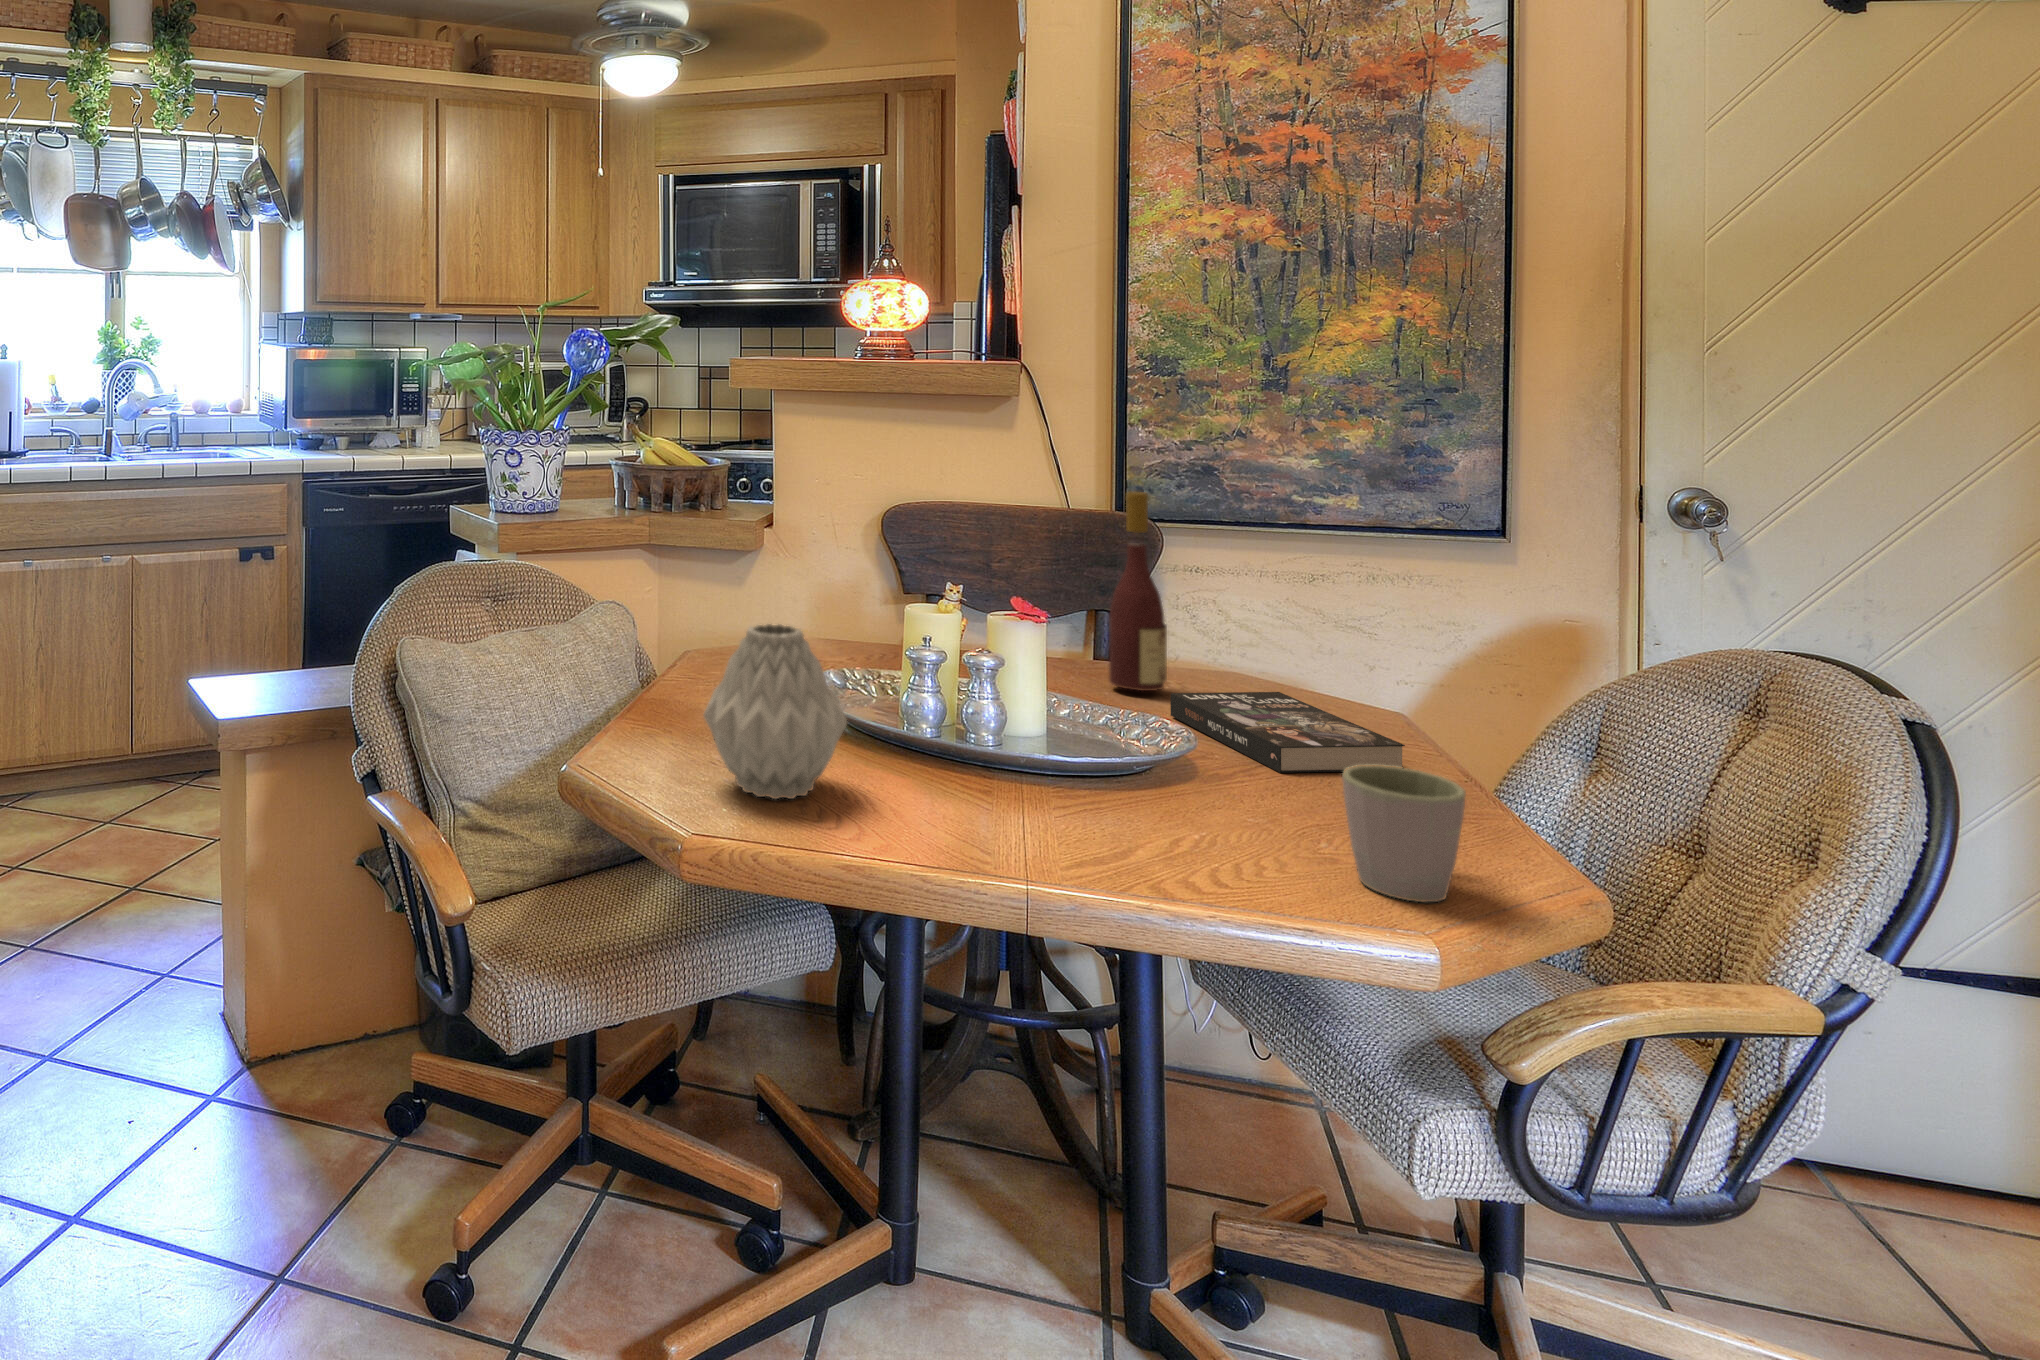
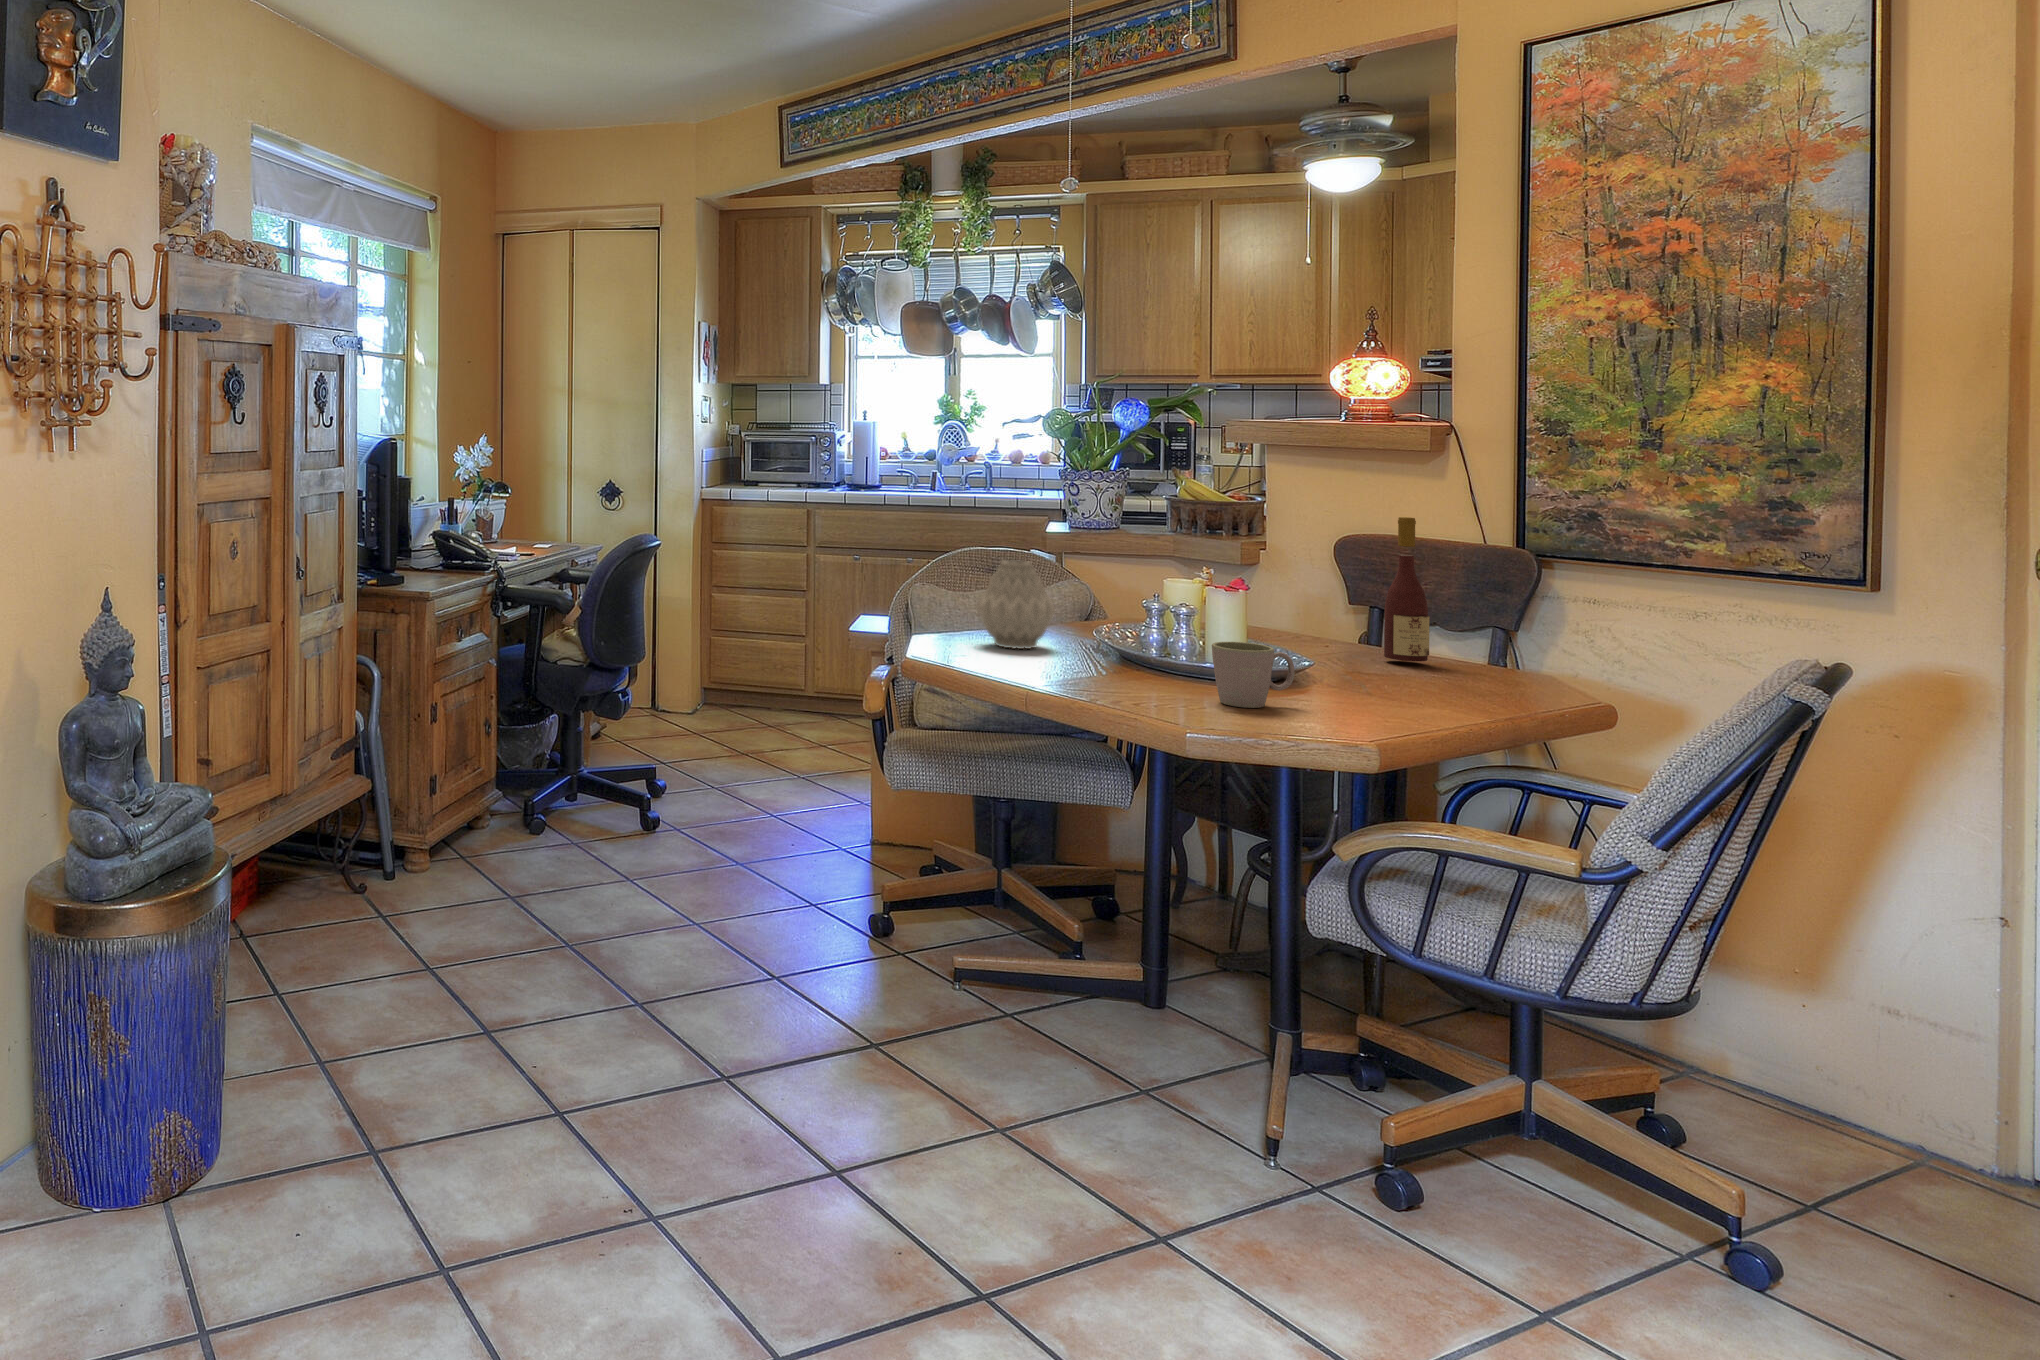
book: present [1171,692,1405,773] -> none [1350,653,1472,699]

